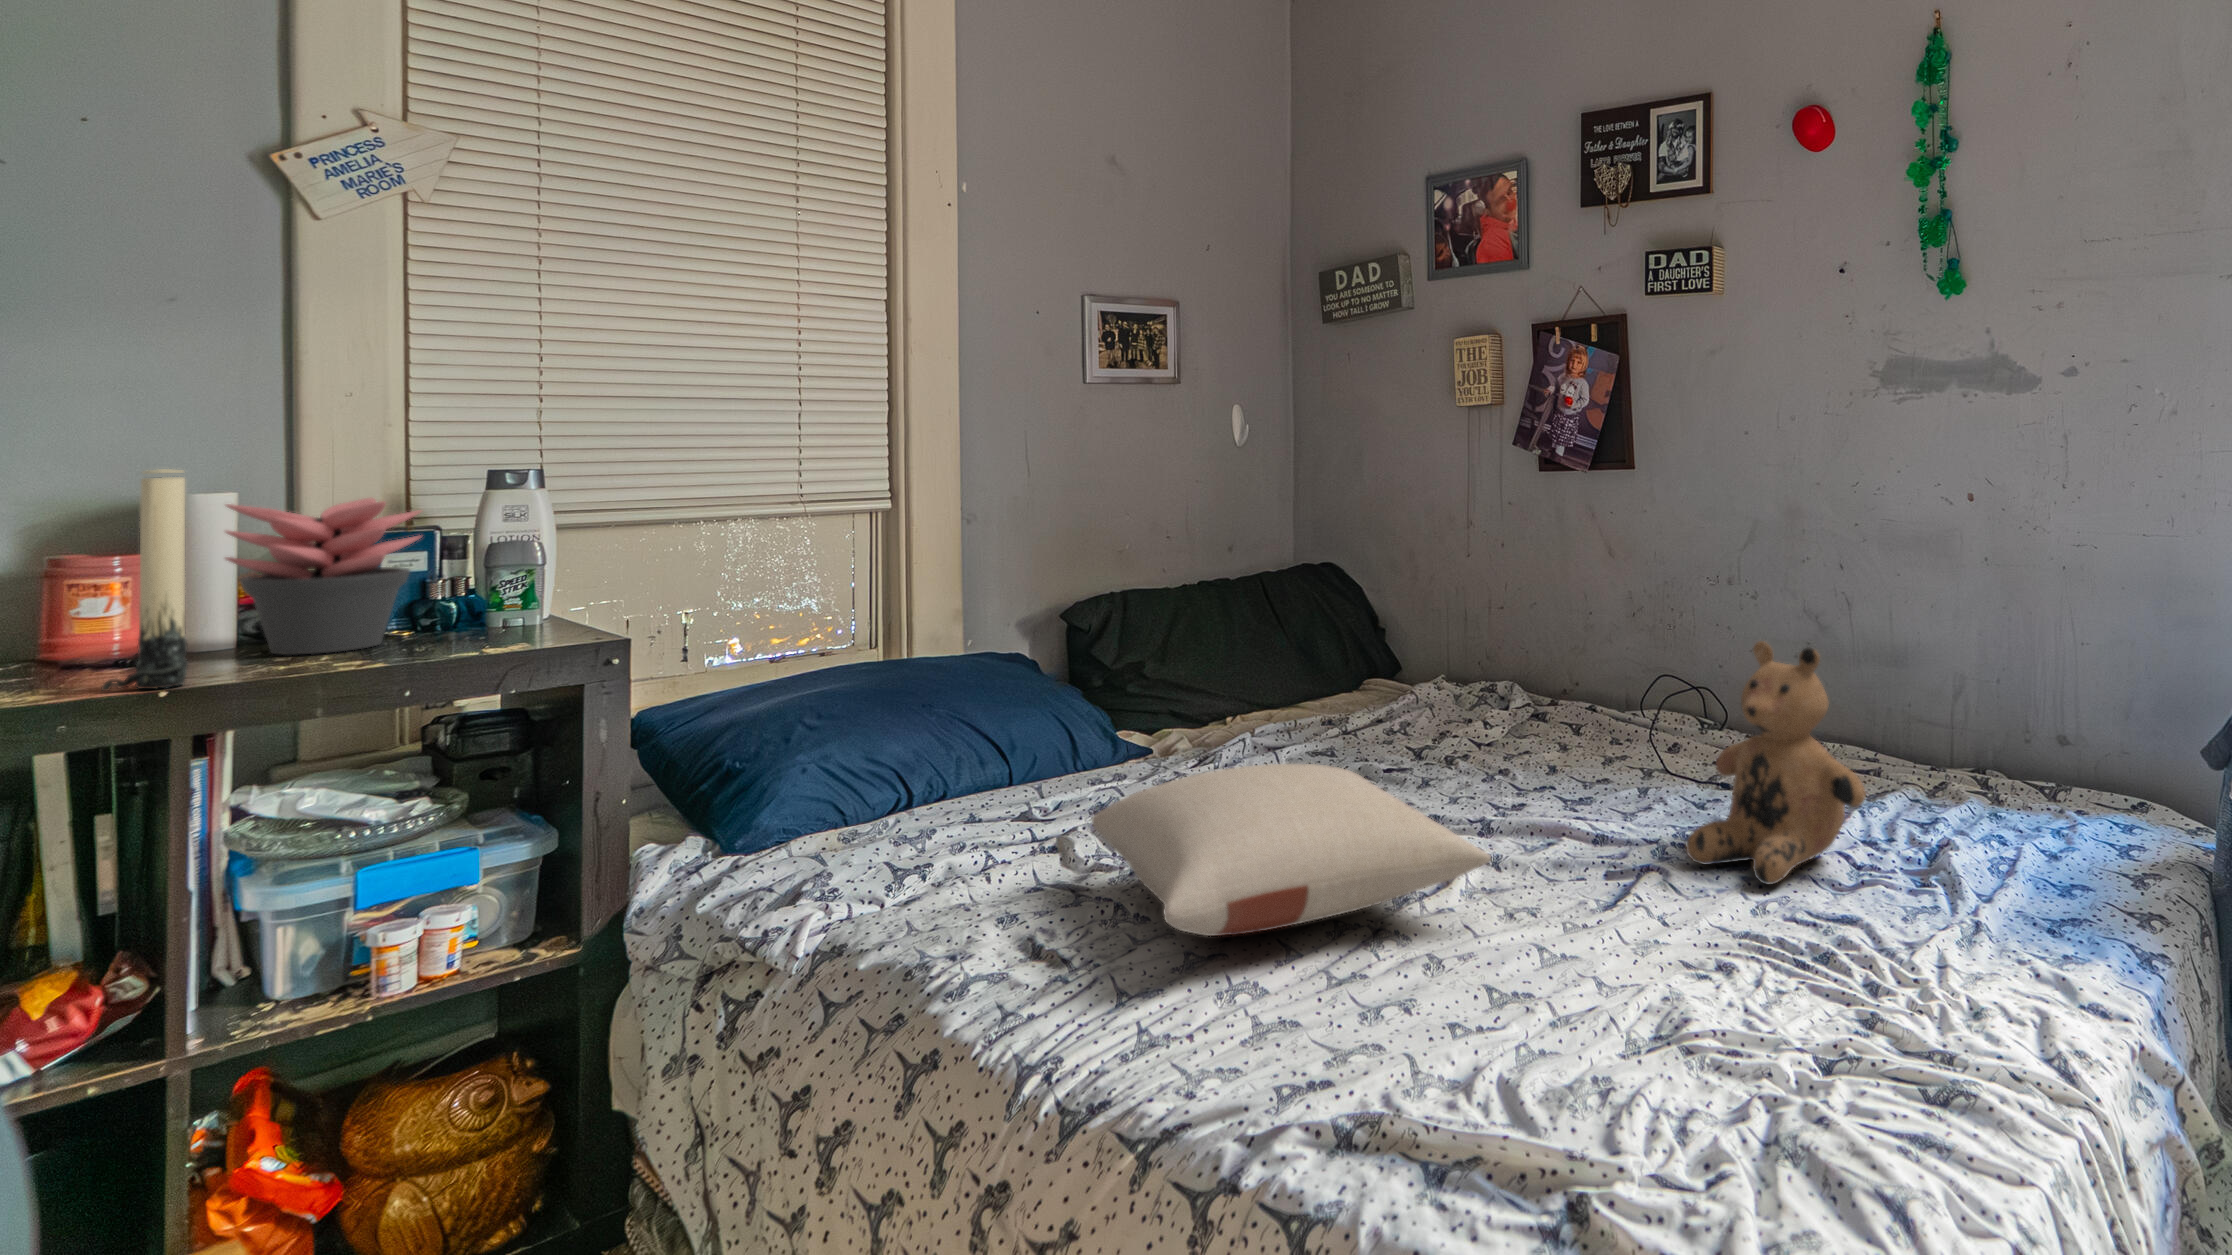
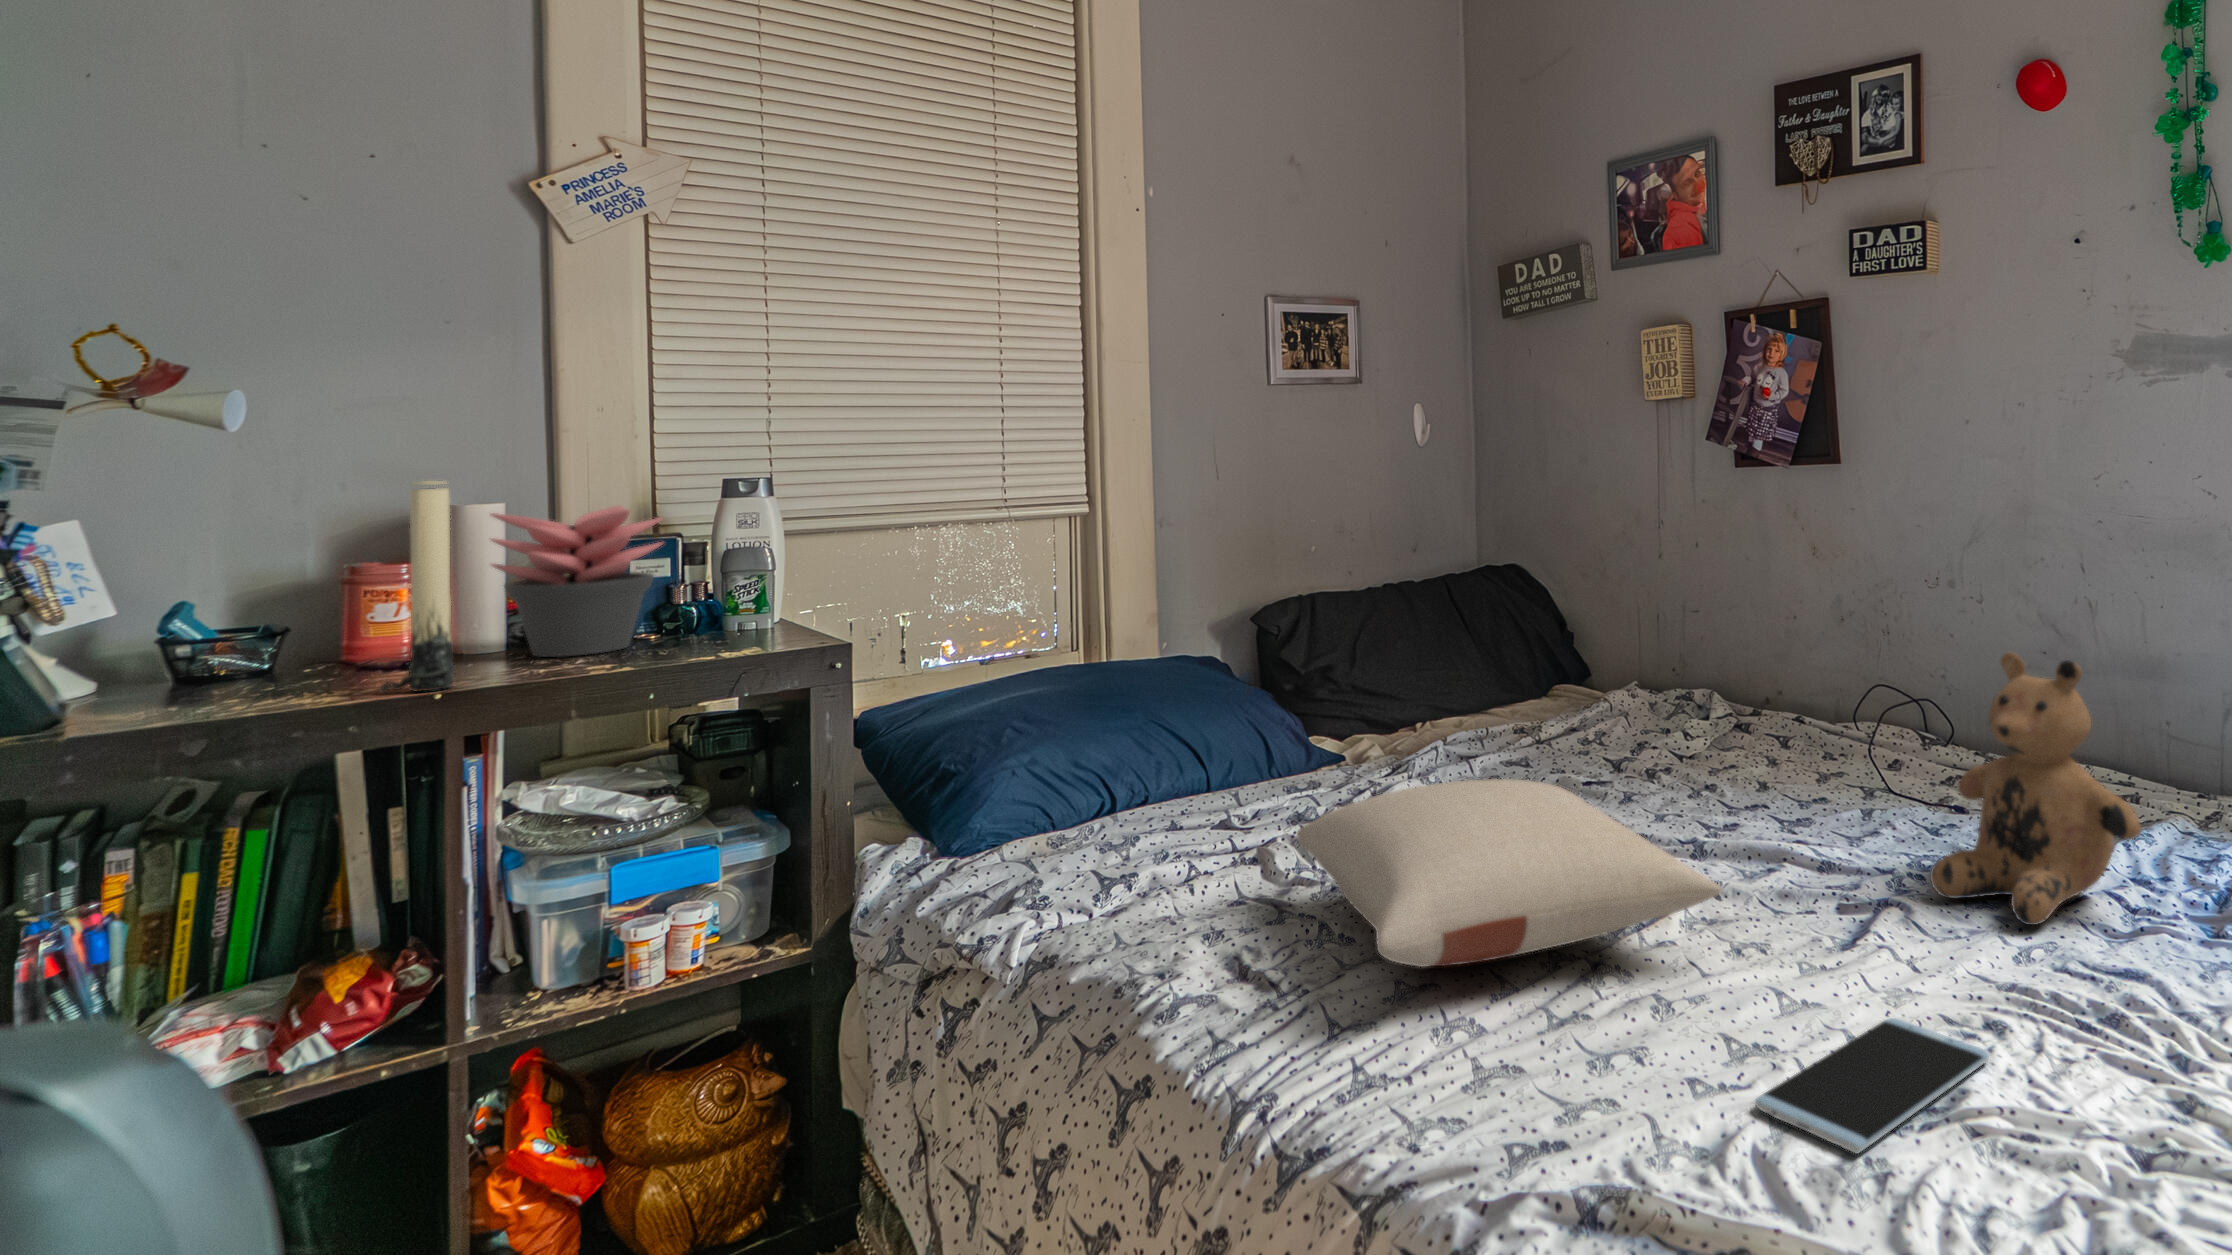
smartphone: none [1505,965,1714,1075] -> present [1755,1018,1989,1153]

